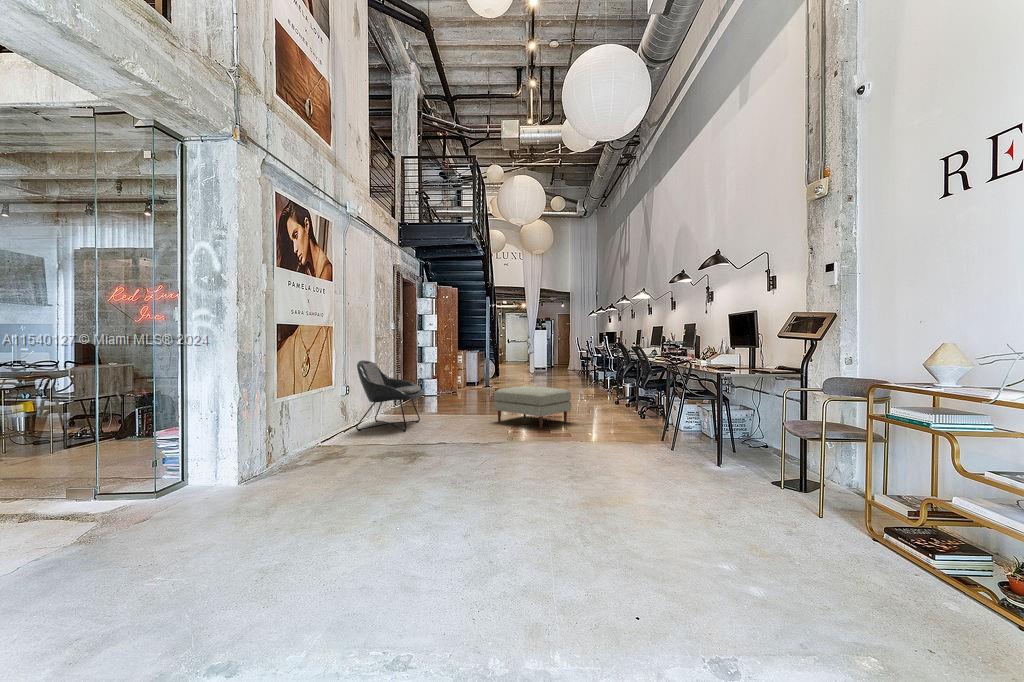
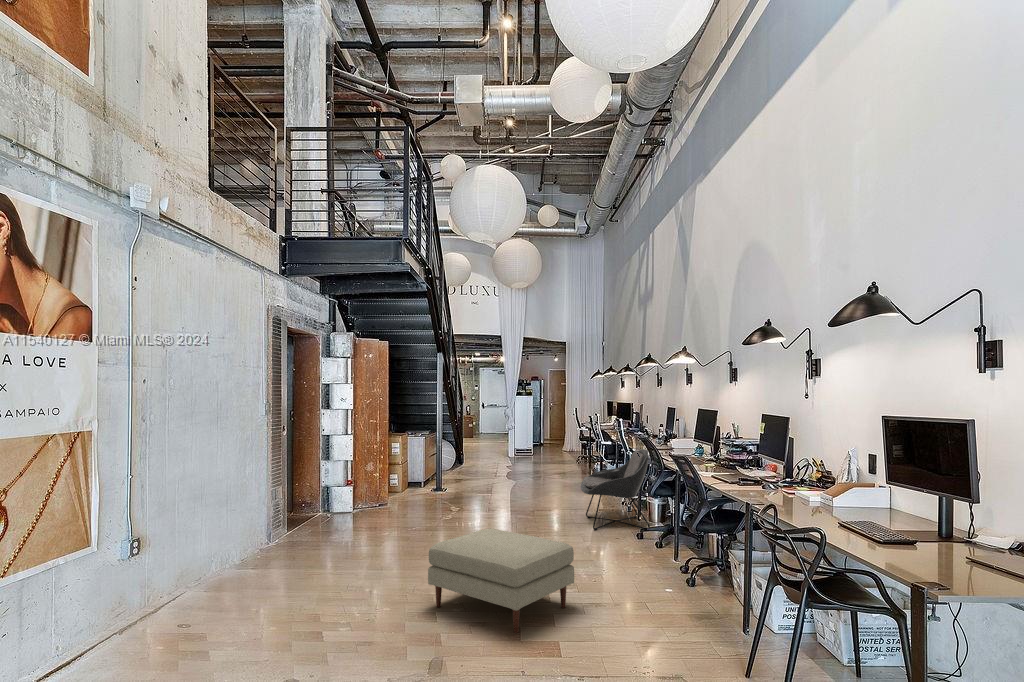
lounge chair: present [356,360,424,432] -> present [580,449,650,531]

